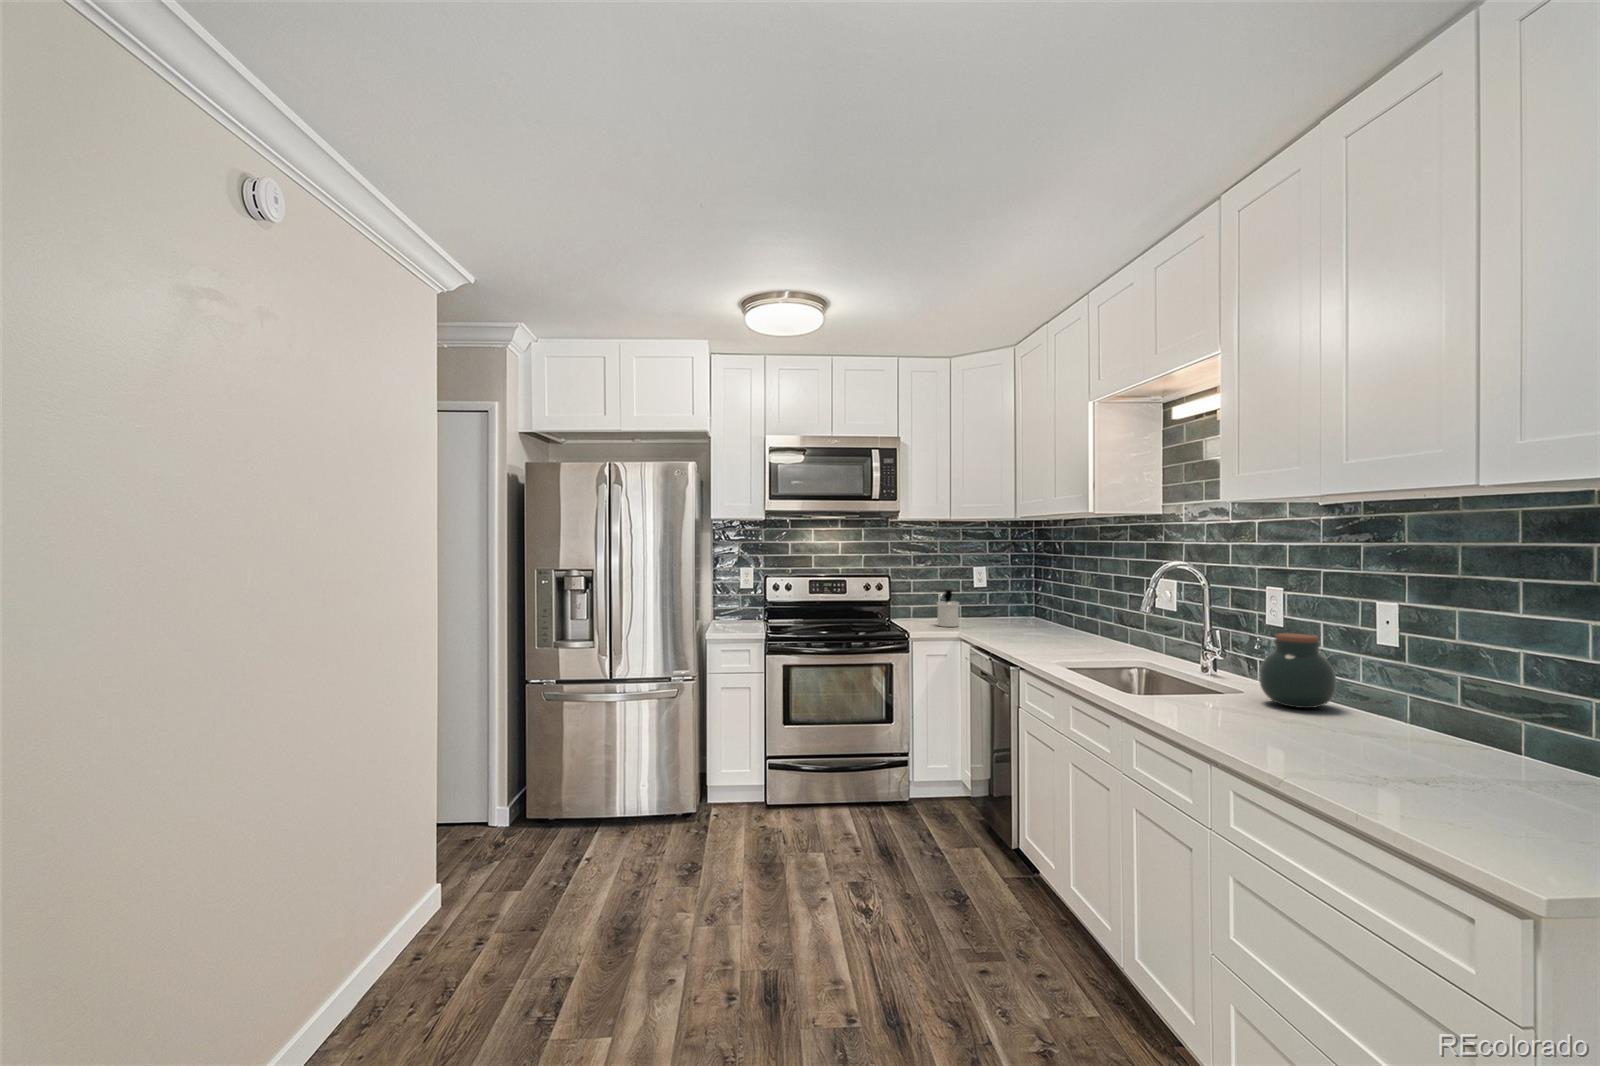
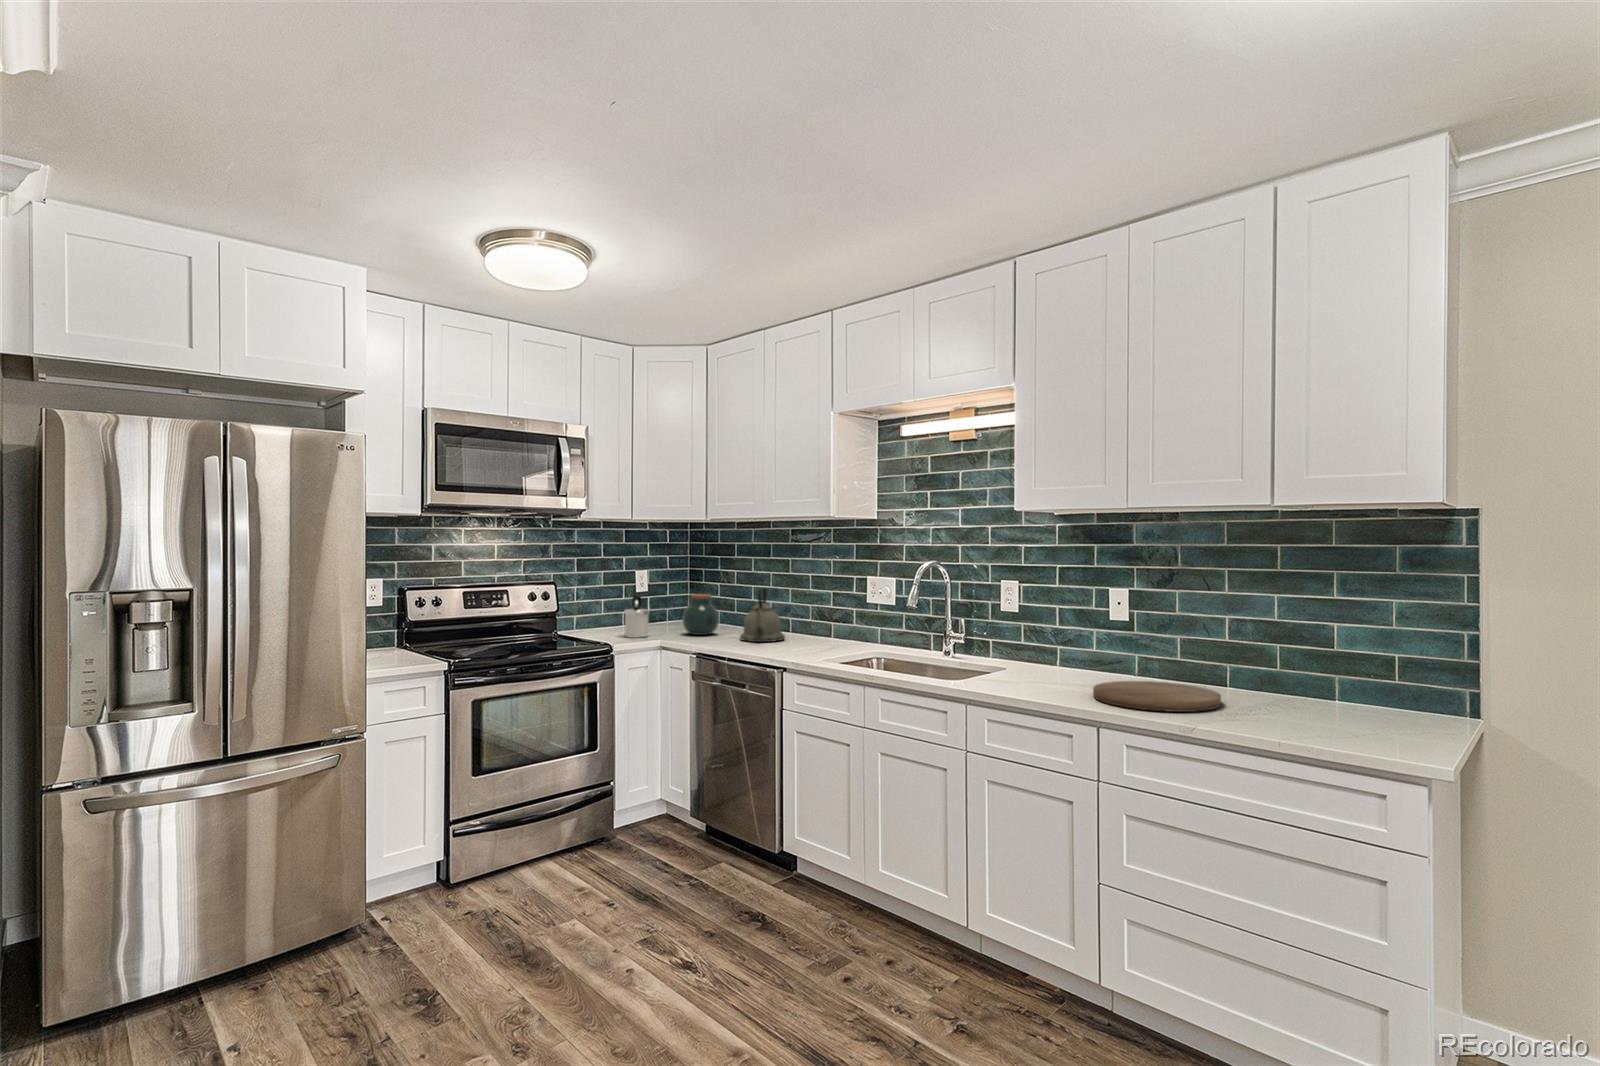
kettle: none [1031,587,1078,641] -> present [740,588,785,642]
jar: present [1259,633,1336,708] -> present [683,594,719,635]
cutting board: none [1251,717,1443,770] -> present [1093,681,1221,712]

